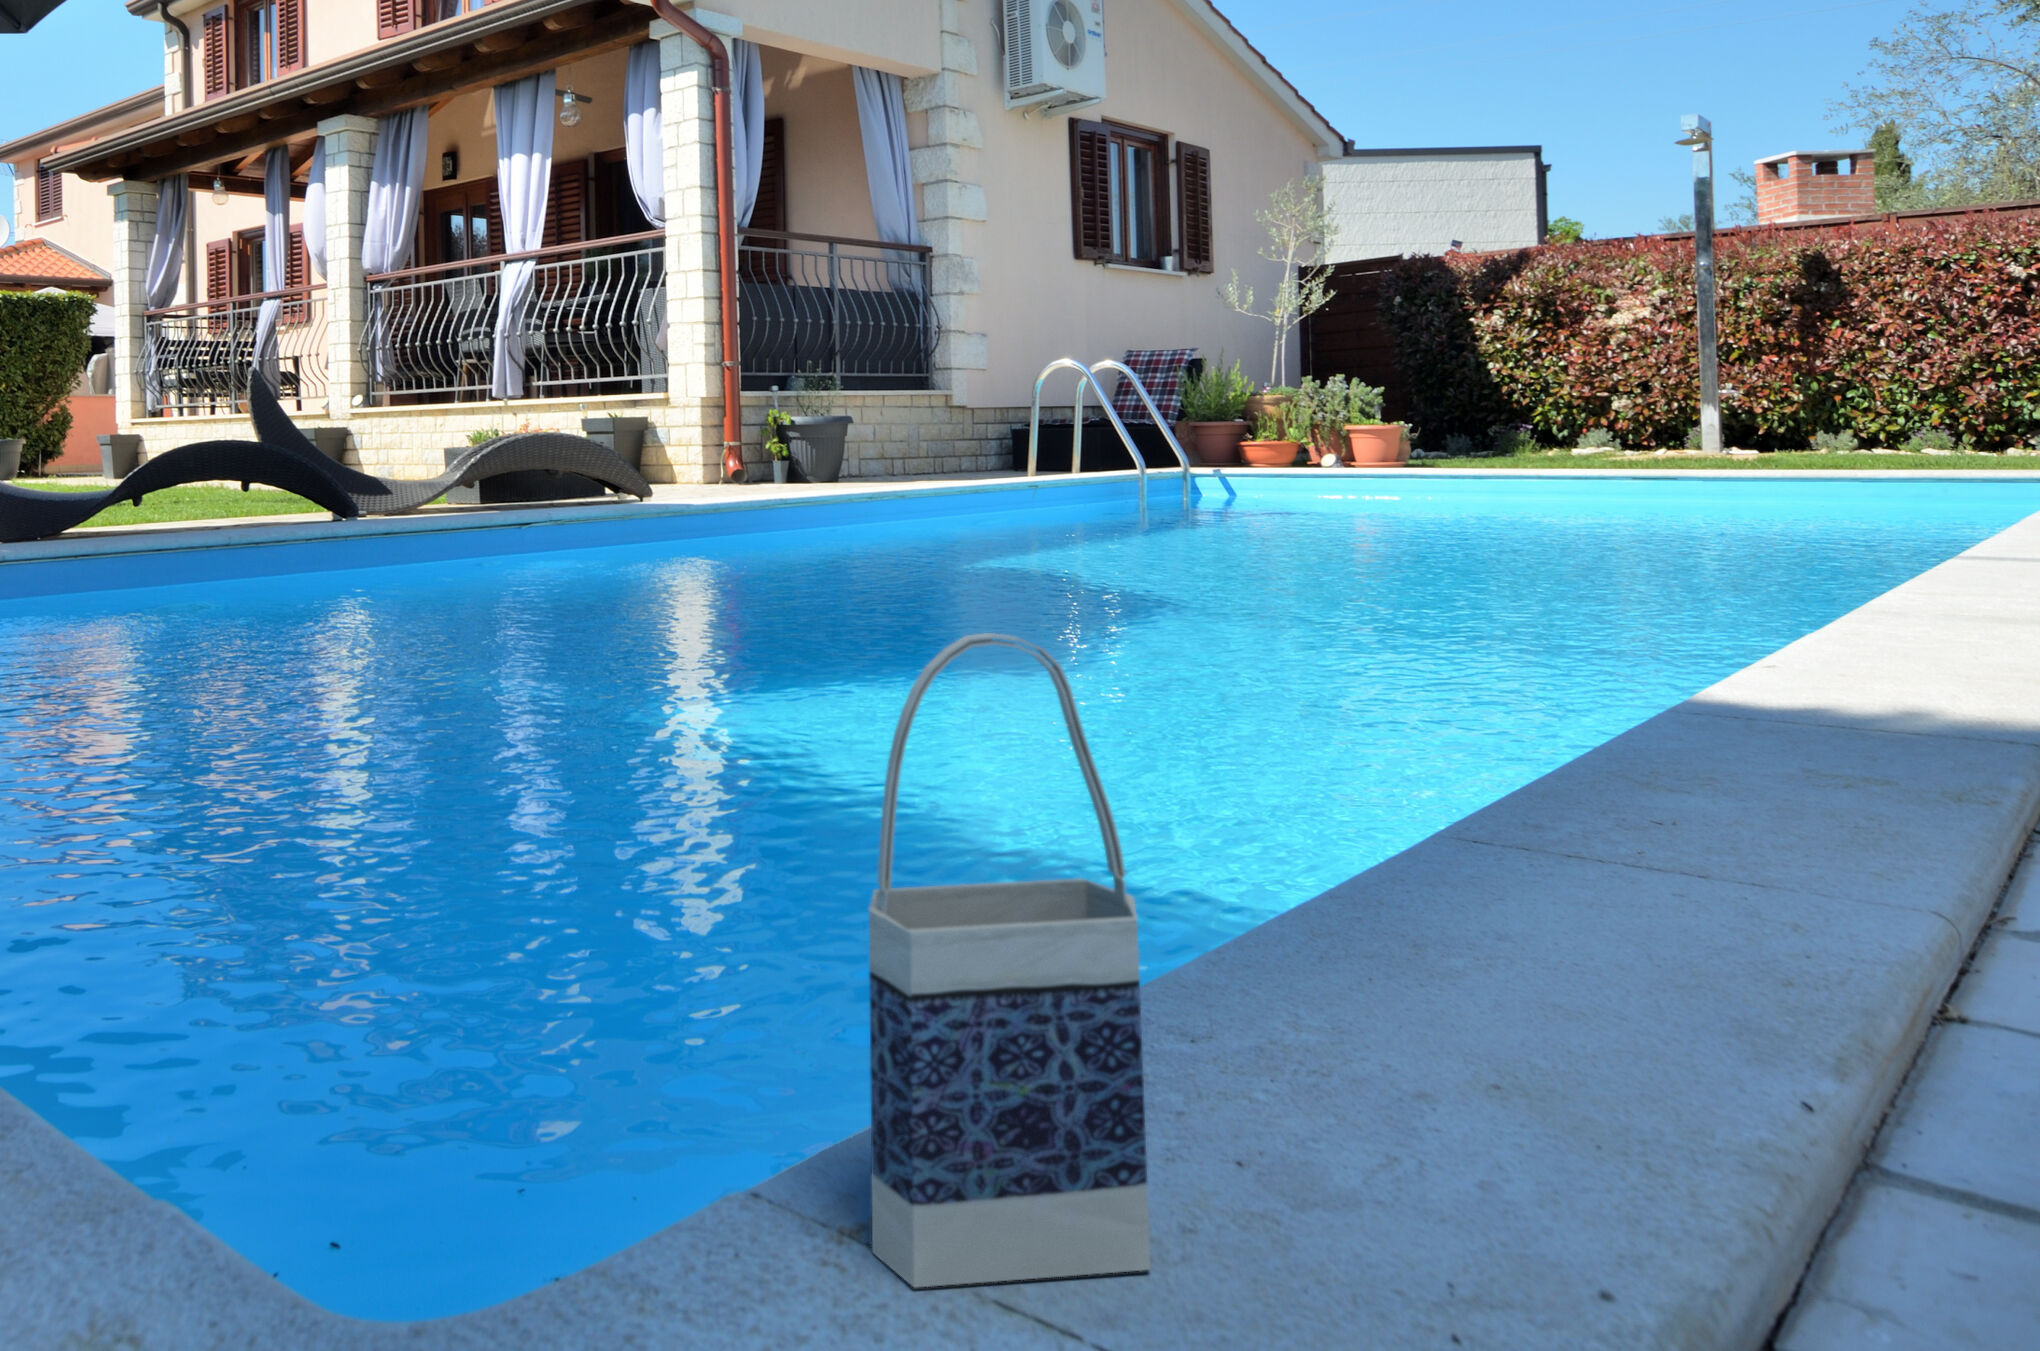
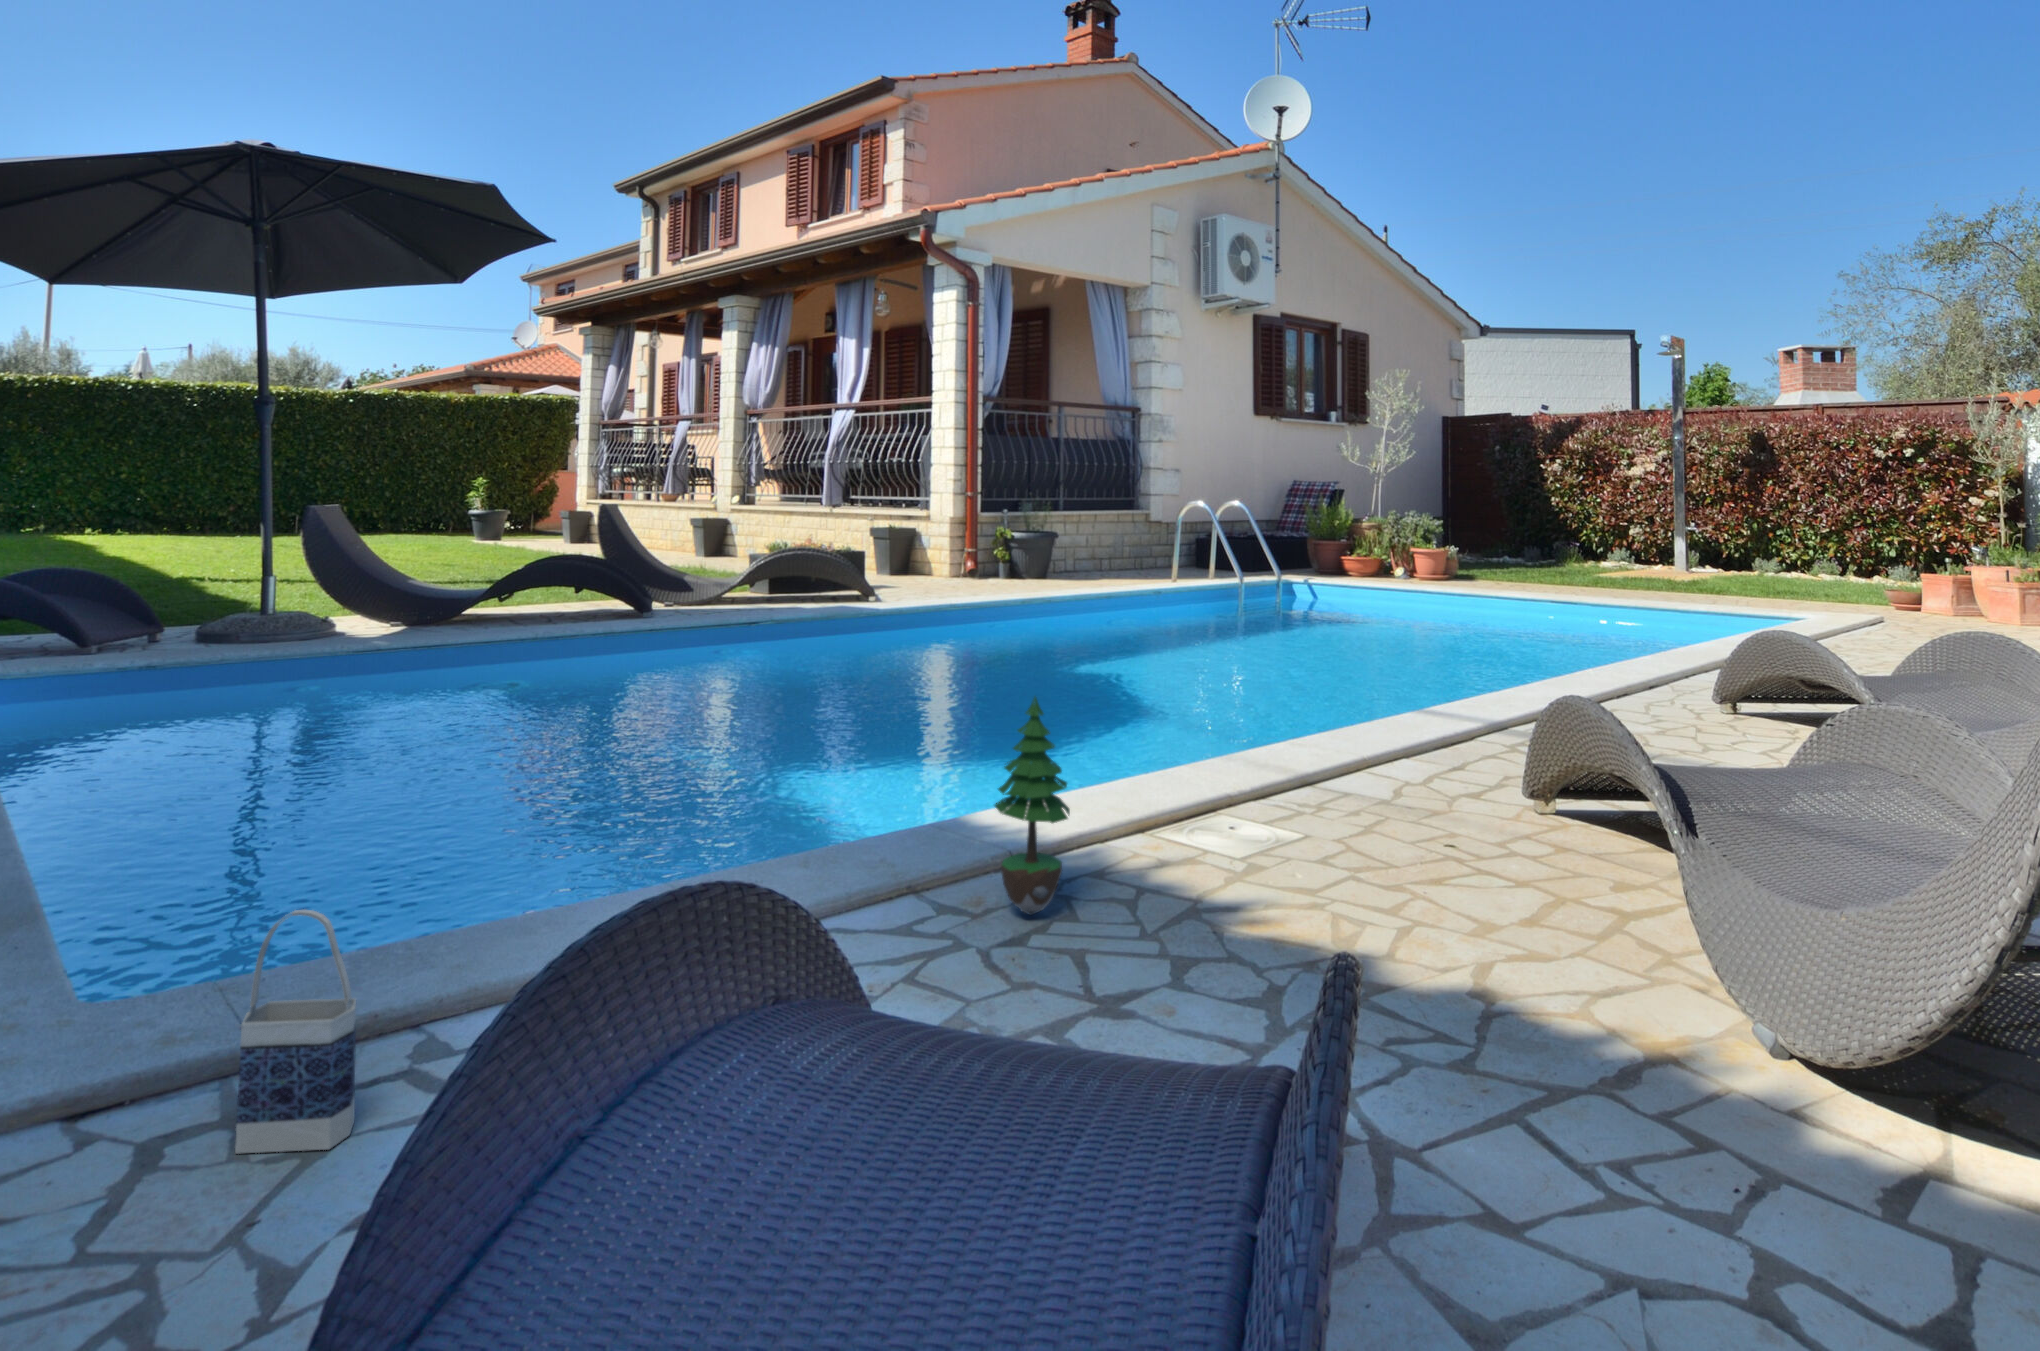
potted tree: none [1644,365,1837,800] -> present [995,697,1070,915]

